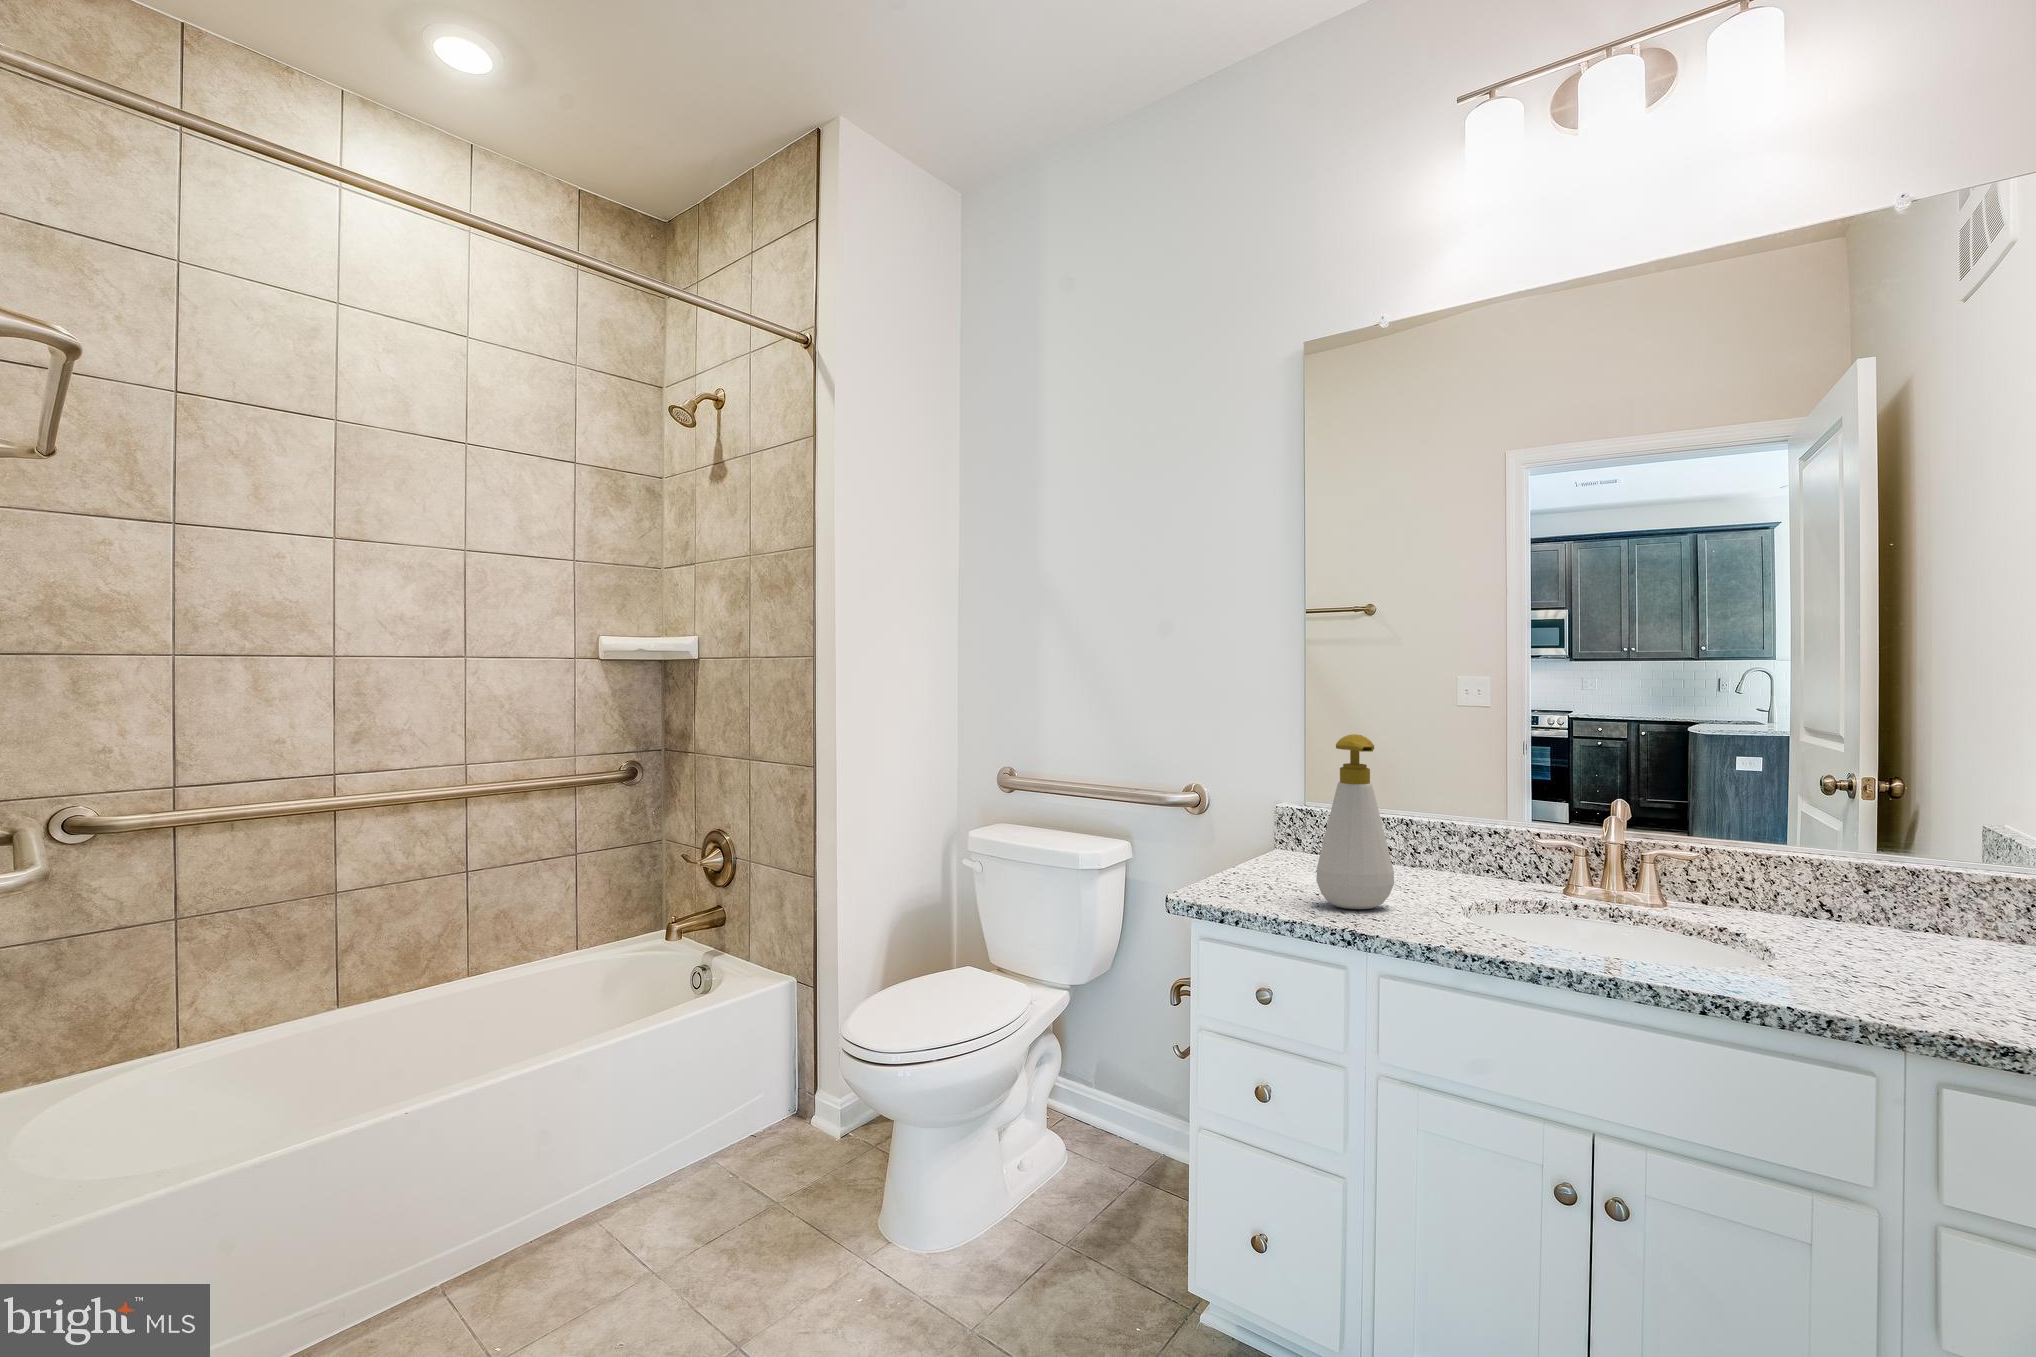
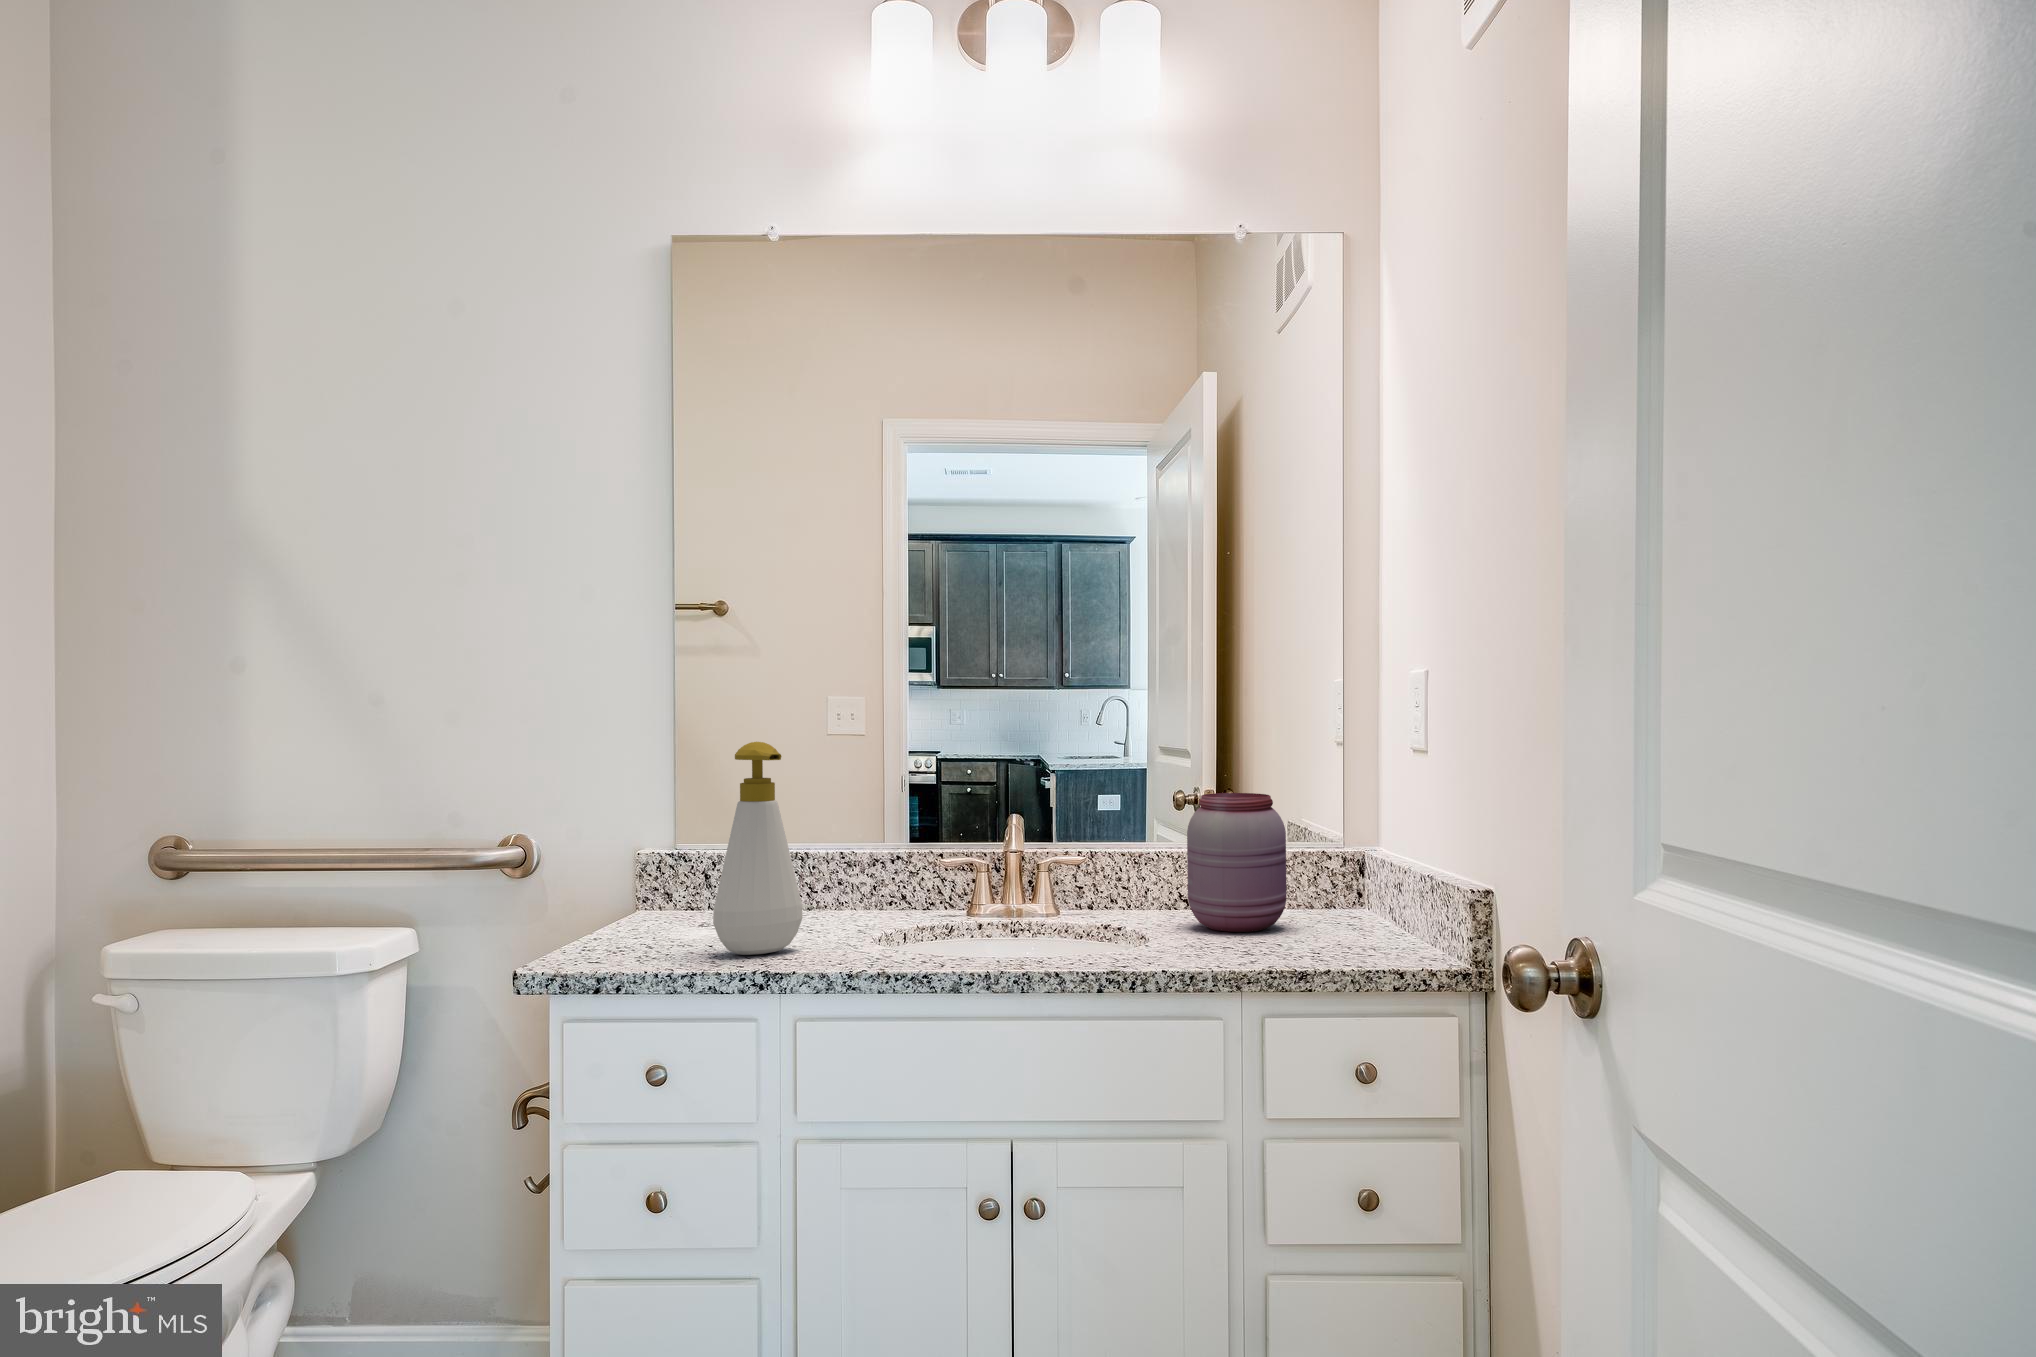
jar: none [1830,808,1979,965] -> present [1187,793,1287,932]

